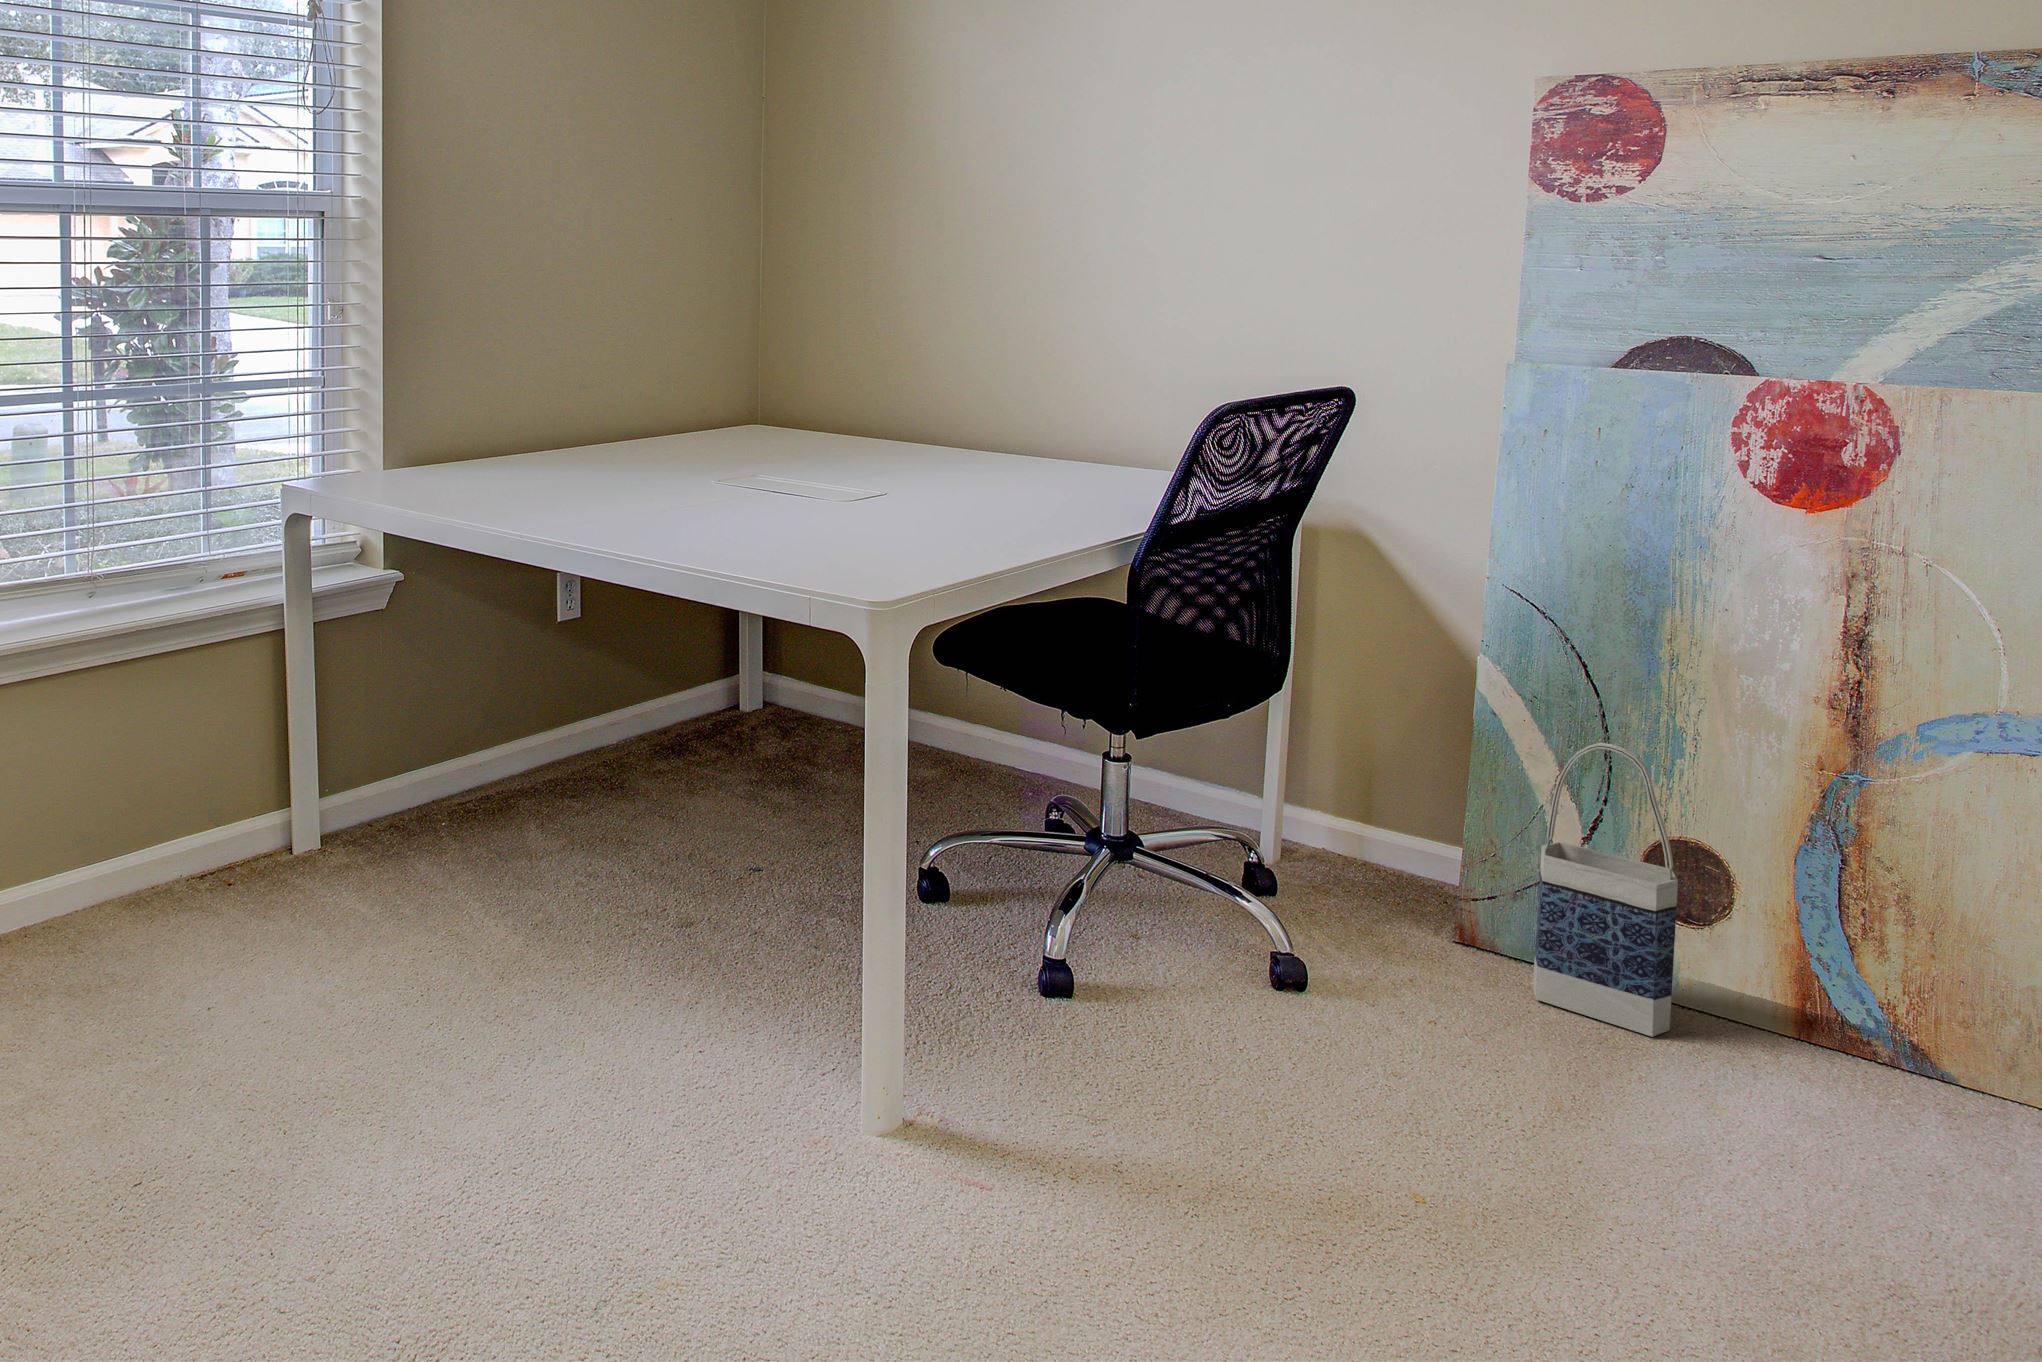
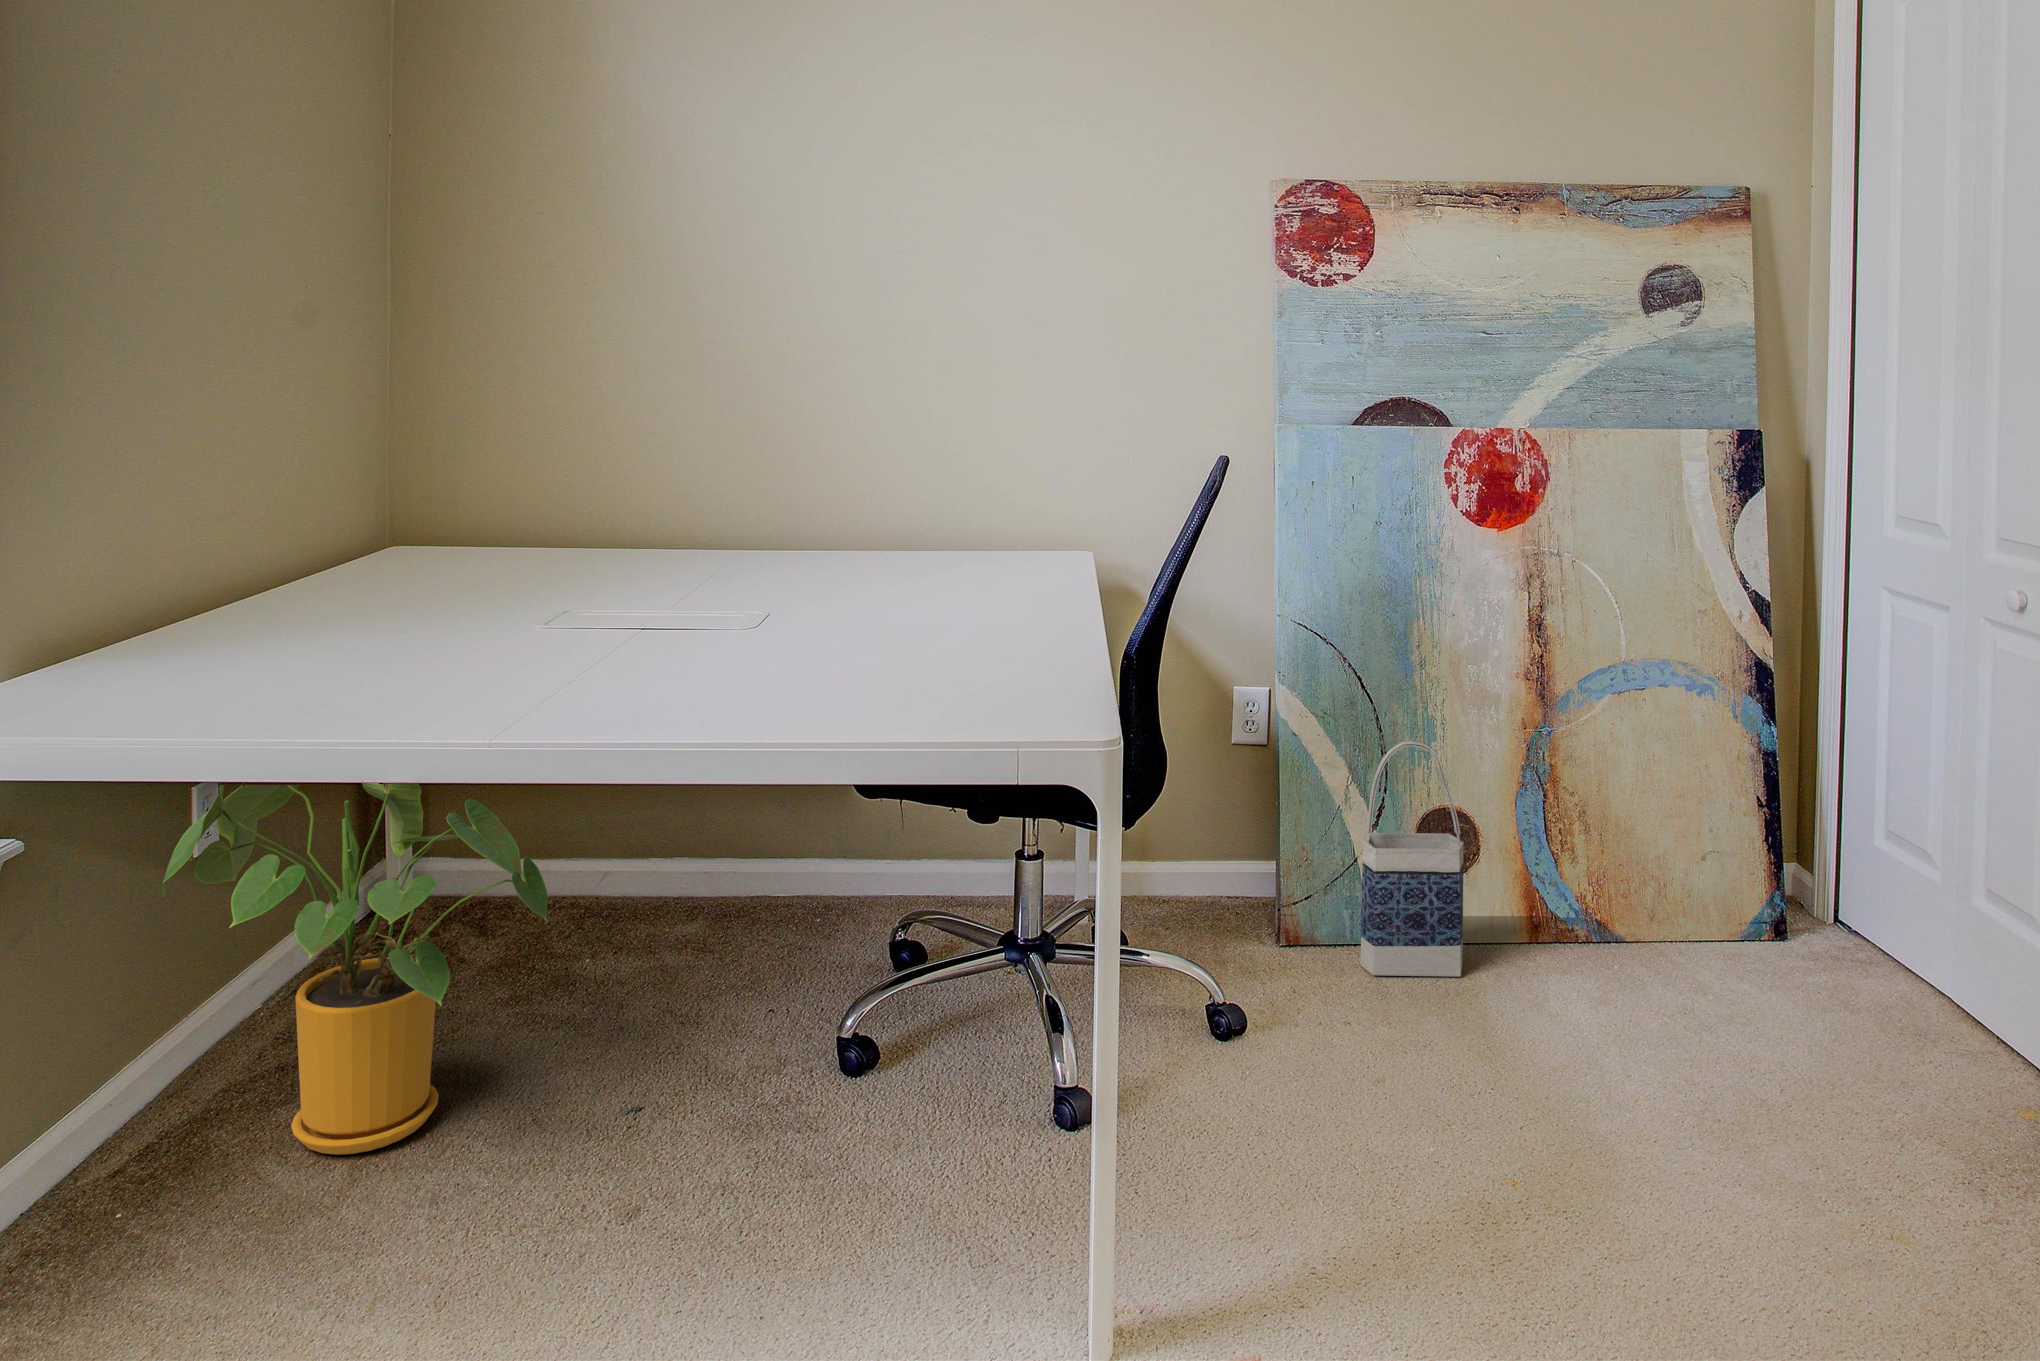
house plant: none [498,548,716,834] -> present [162,781,547,1155]

